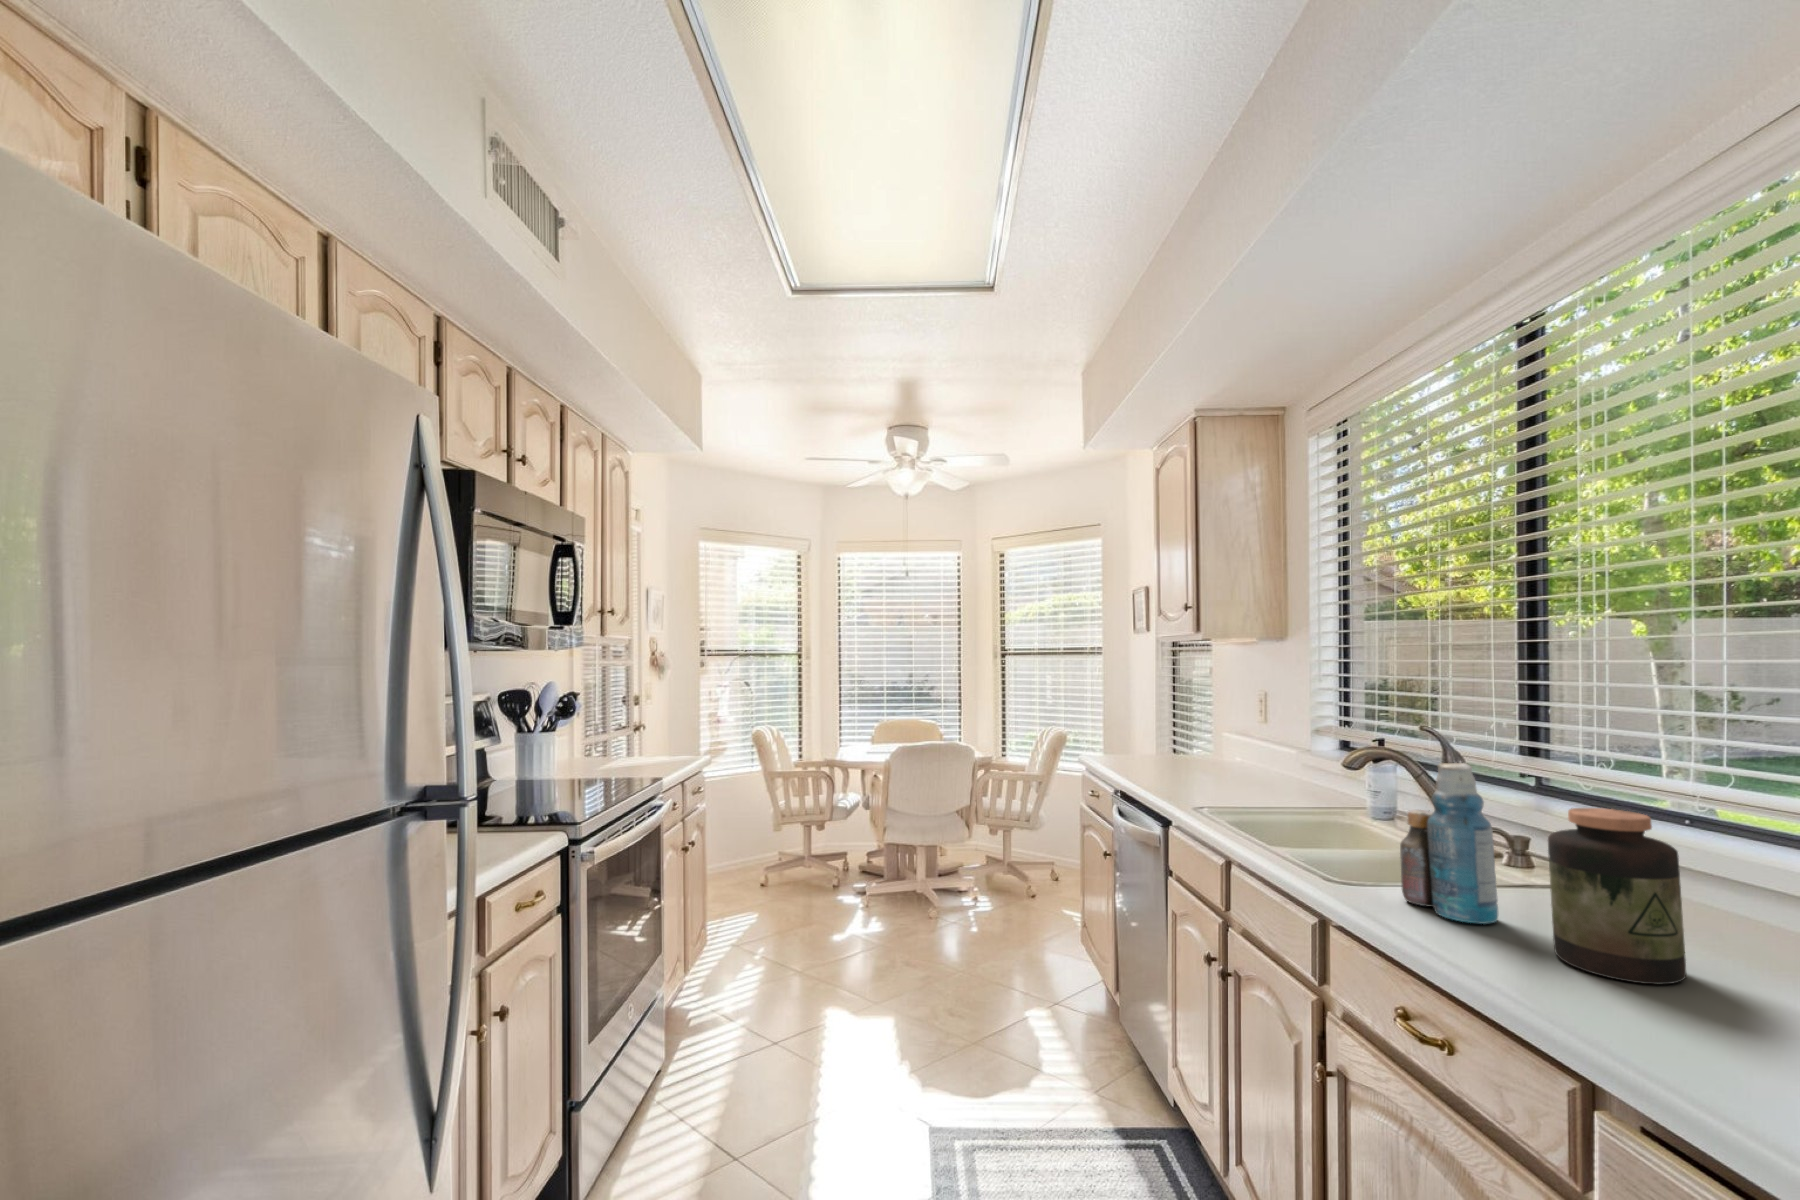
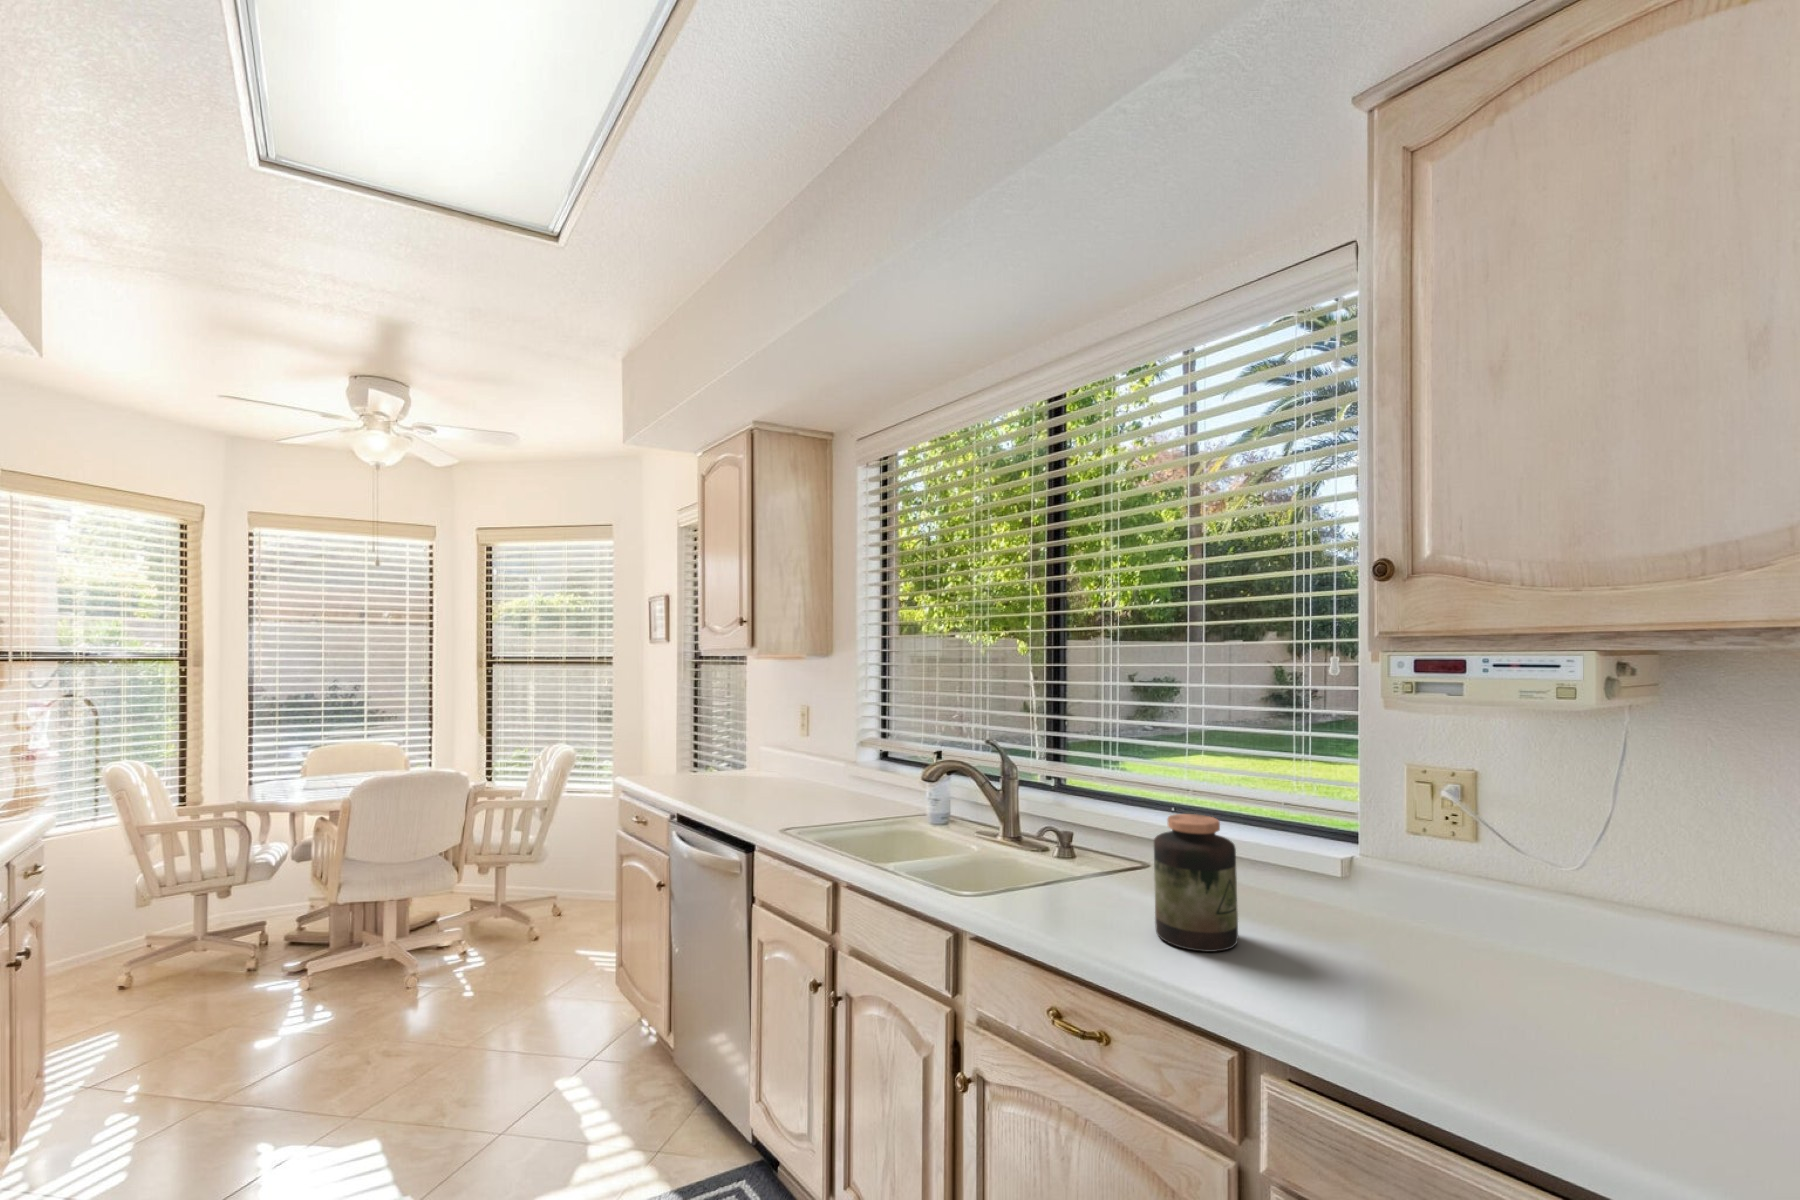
bottle: present [1400,763,1498,924] -> none [1024,782,1101,920]

